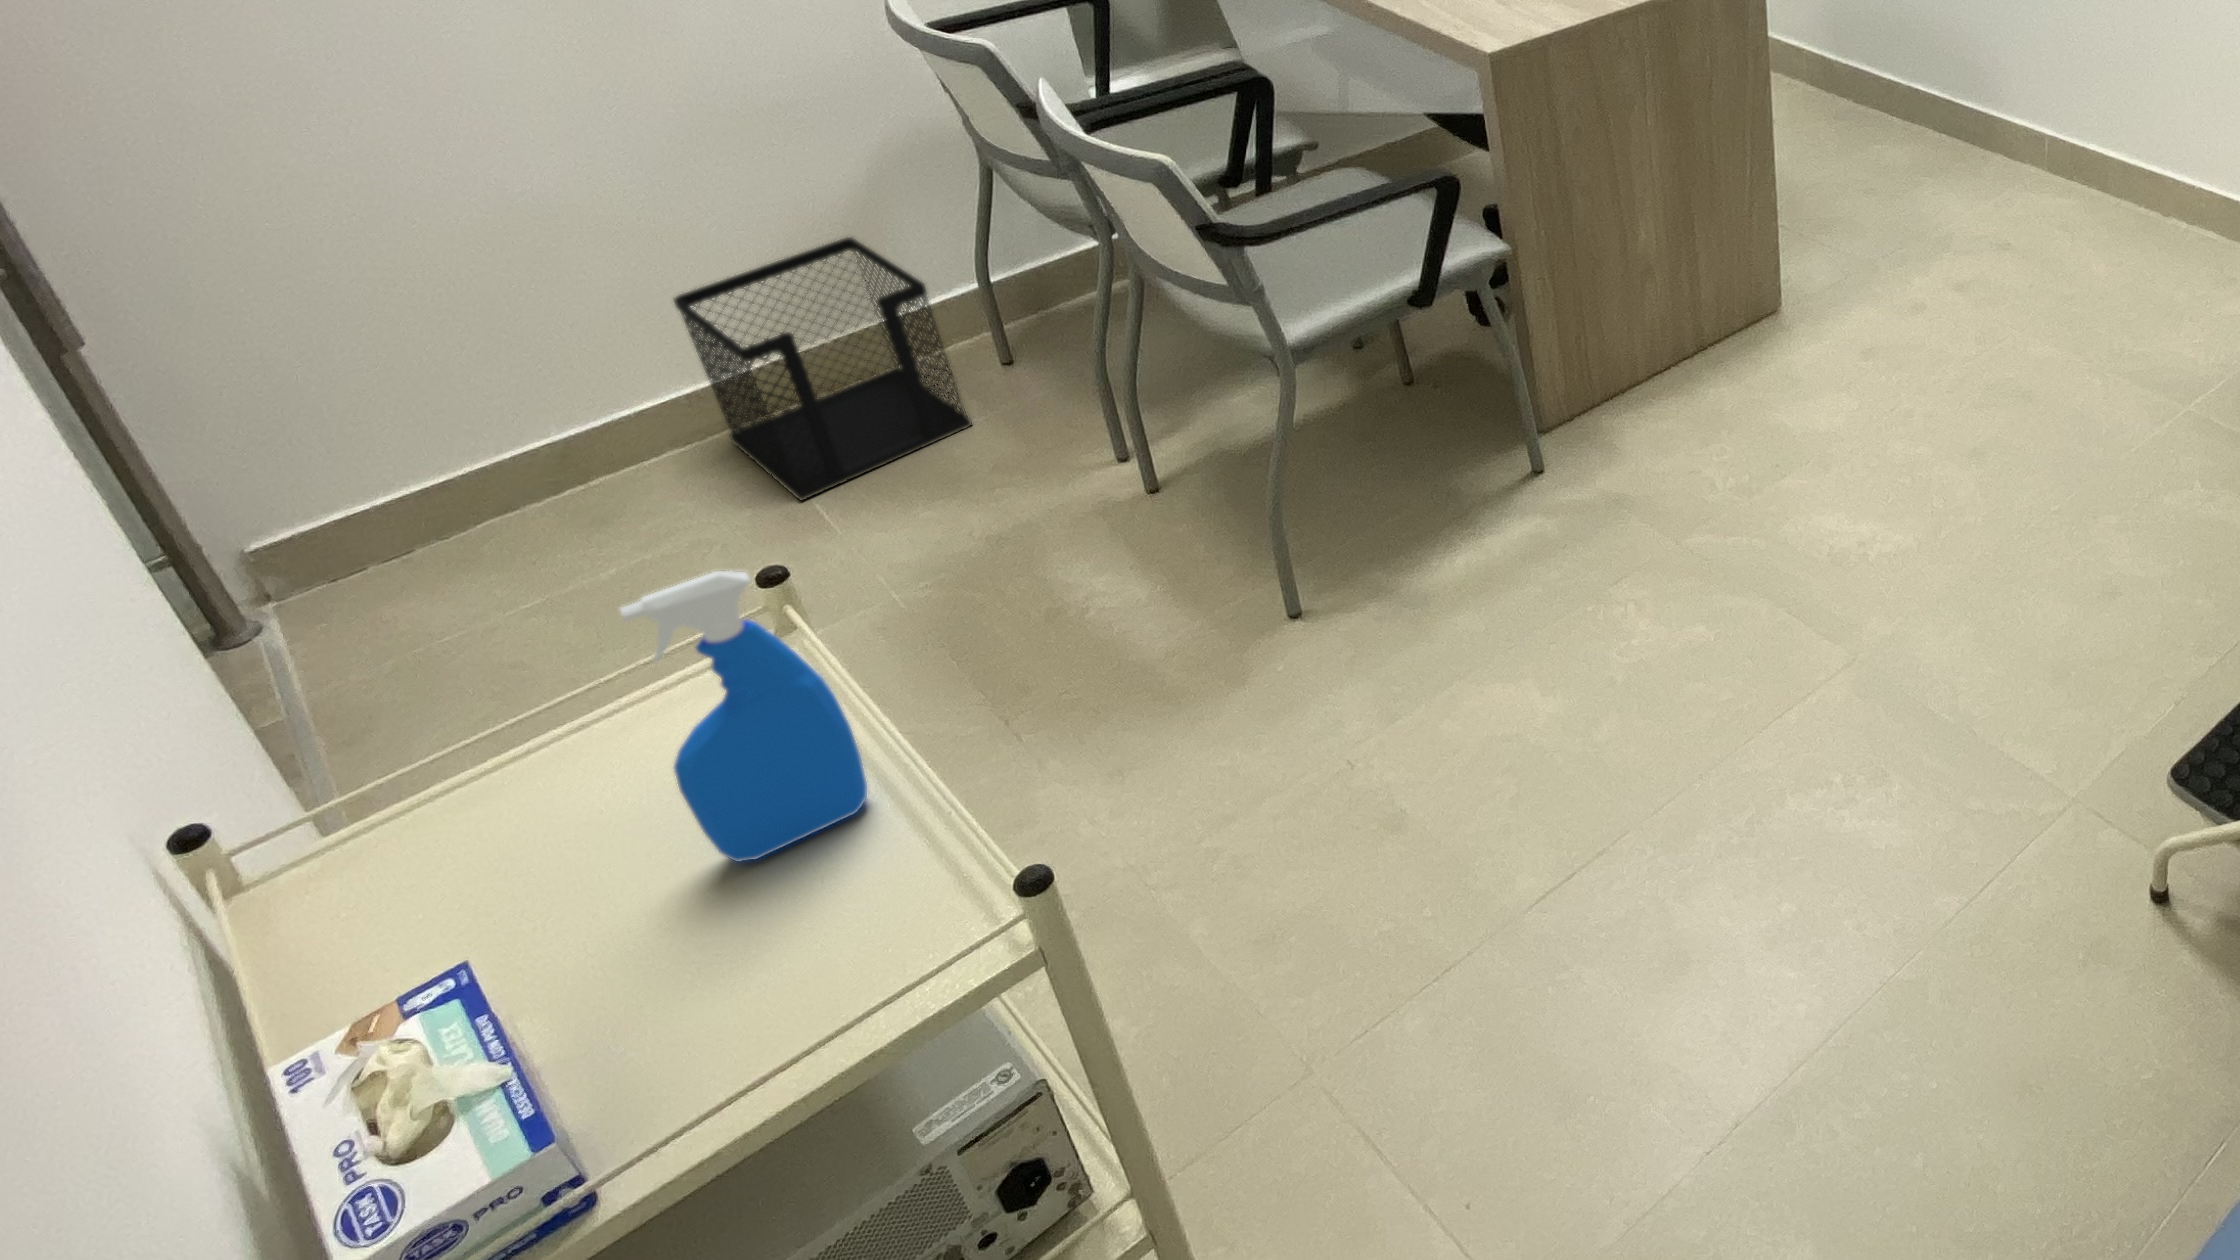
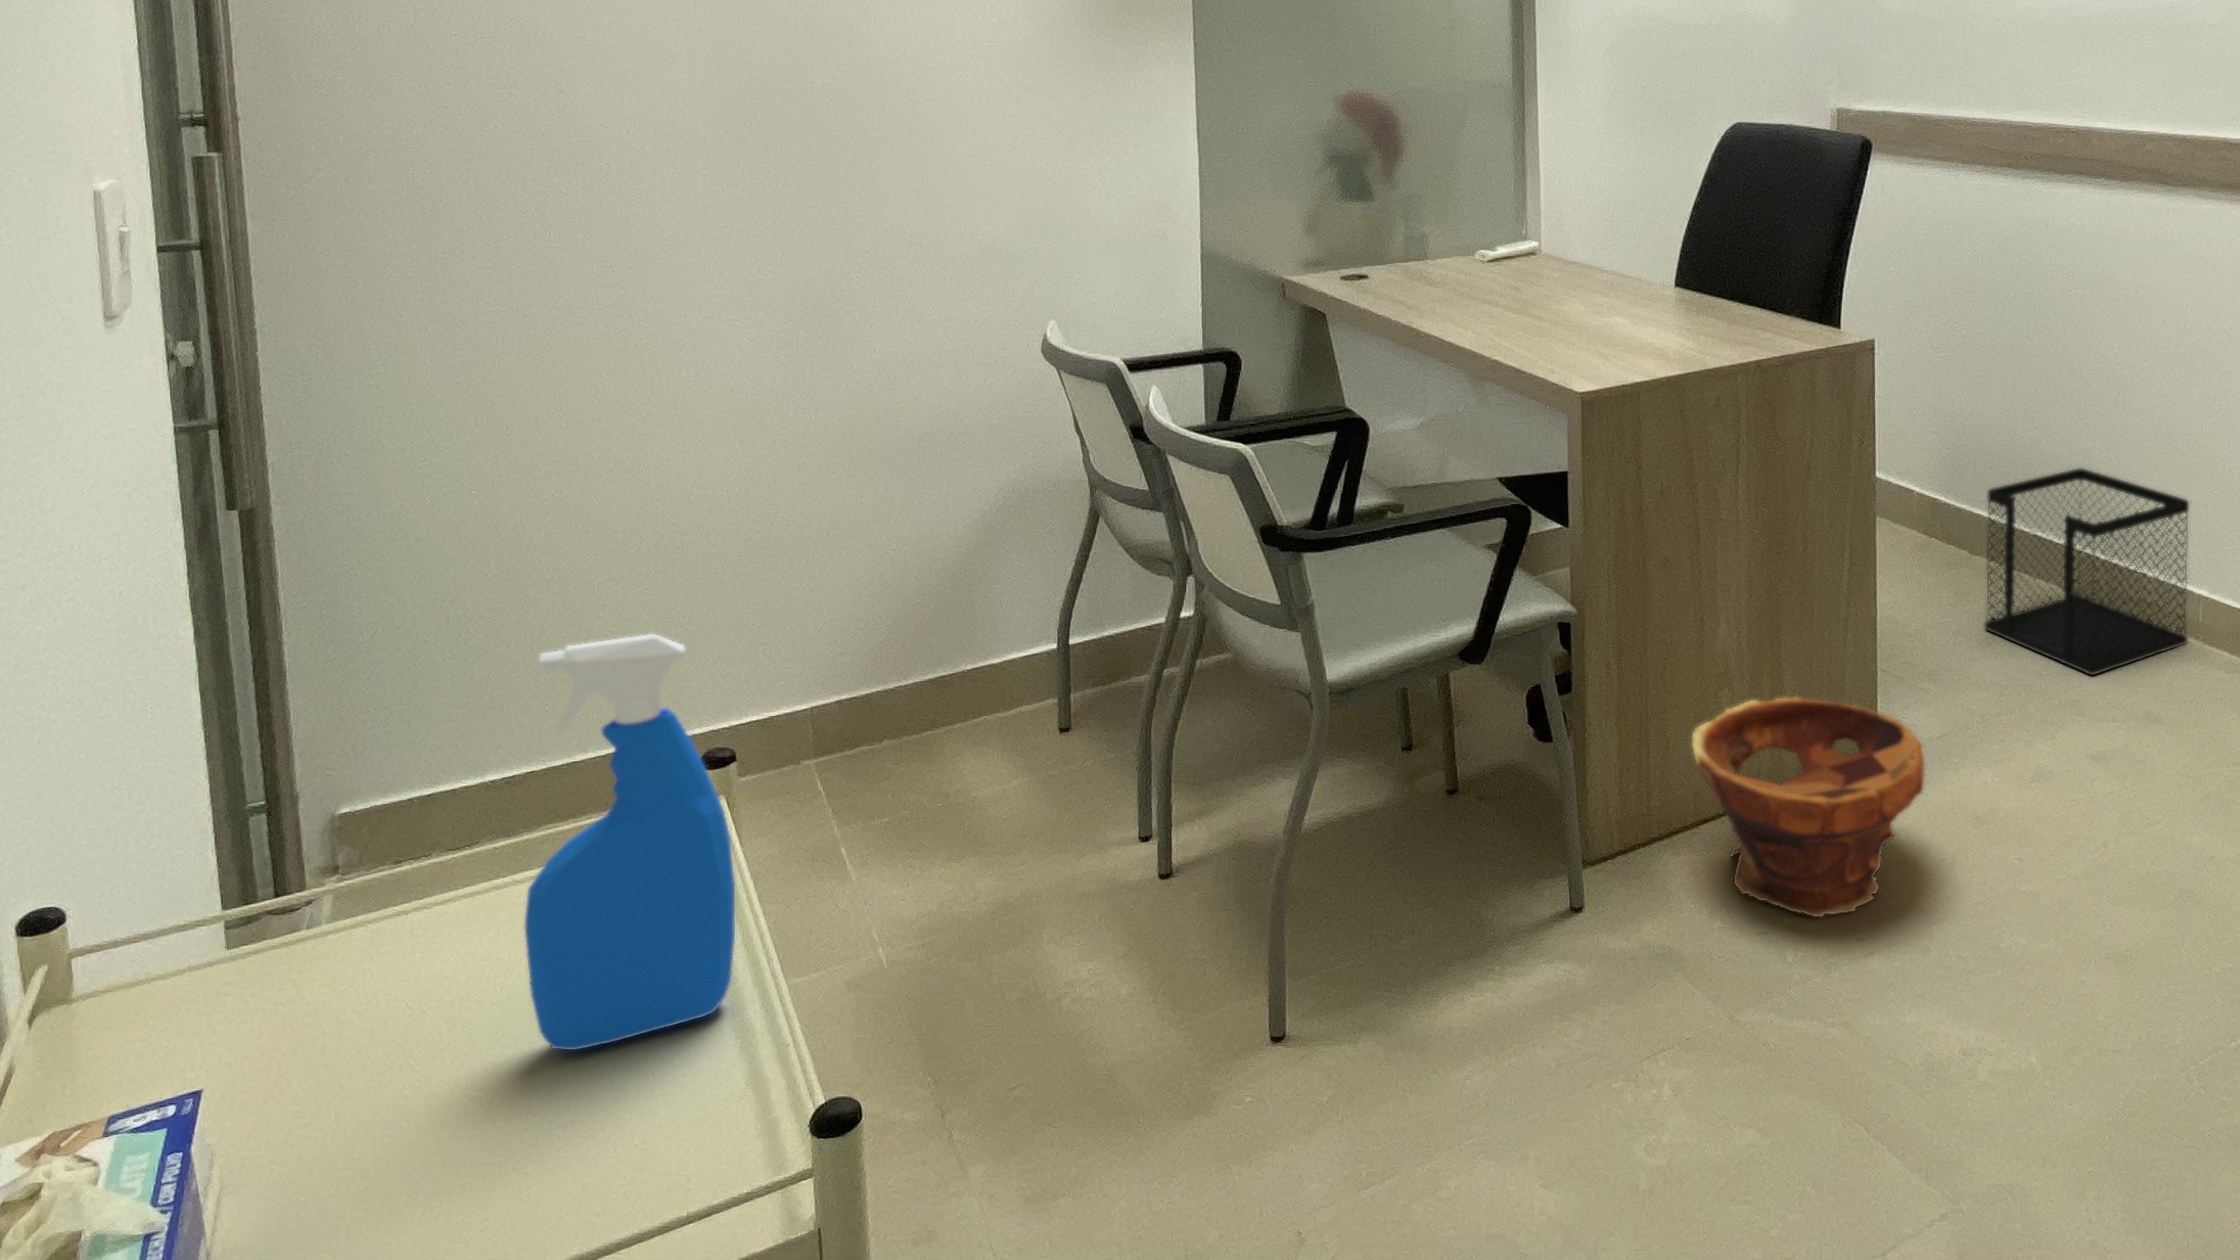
wastebasket: present [674,237,972,500] -> present [1984,468,2189,675]
planter: none [1617,282,1817,459] -> present [1692,698,1924,917]

